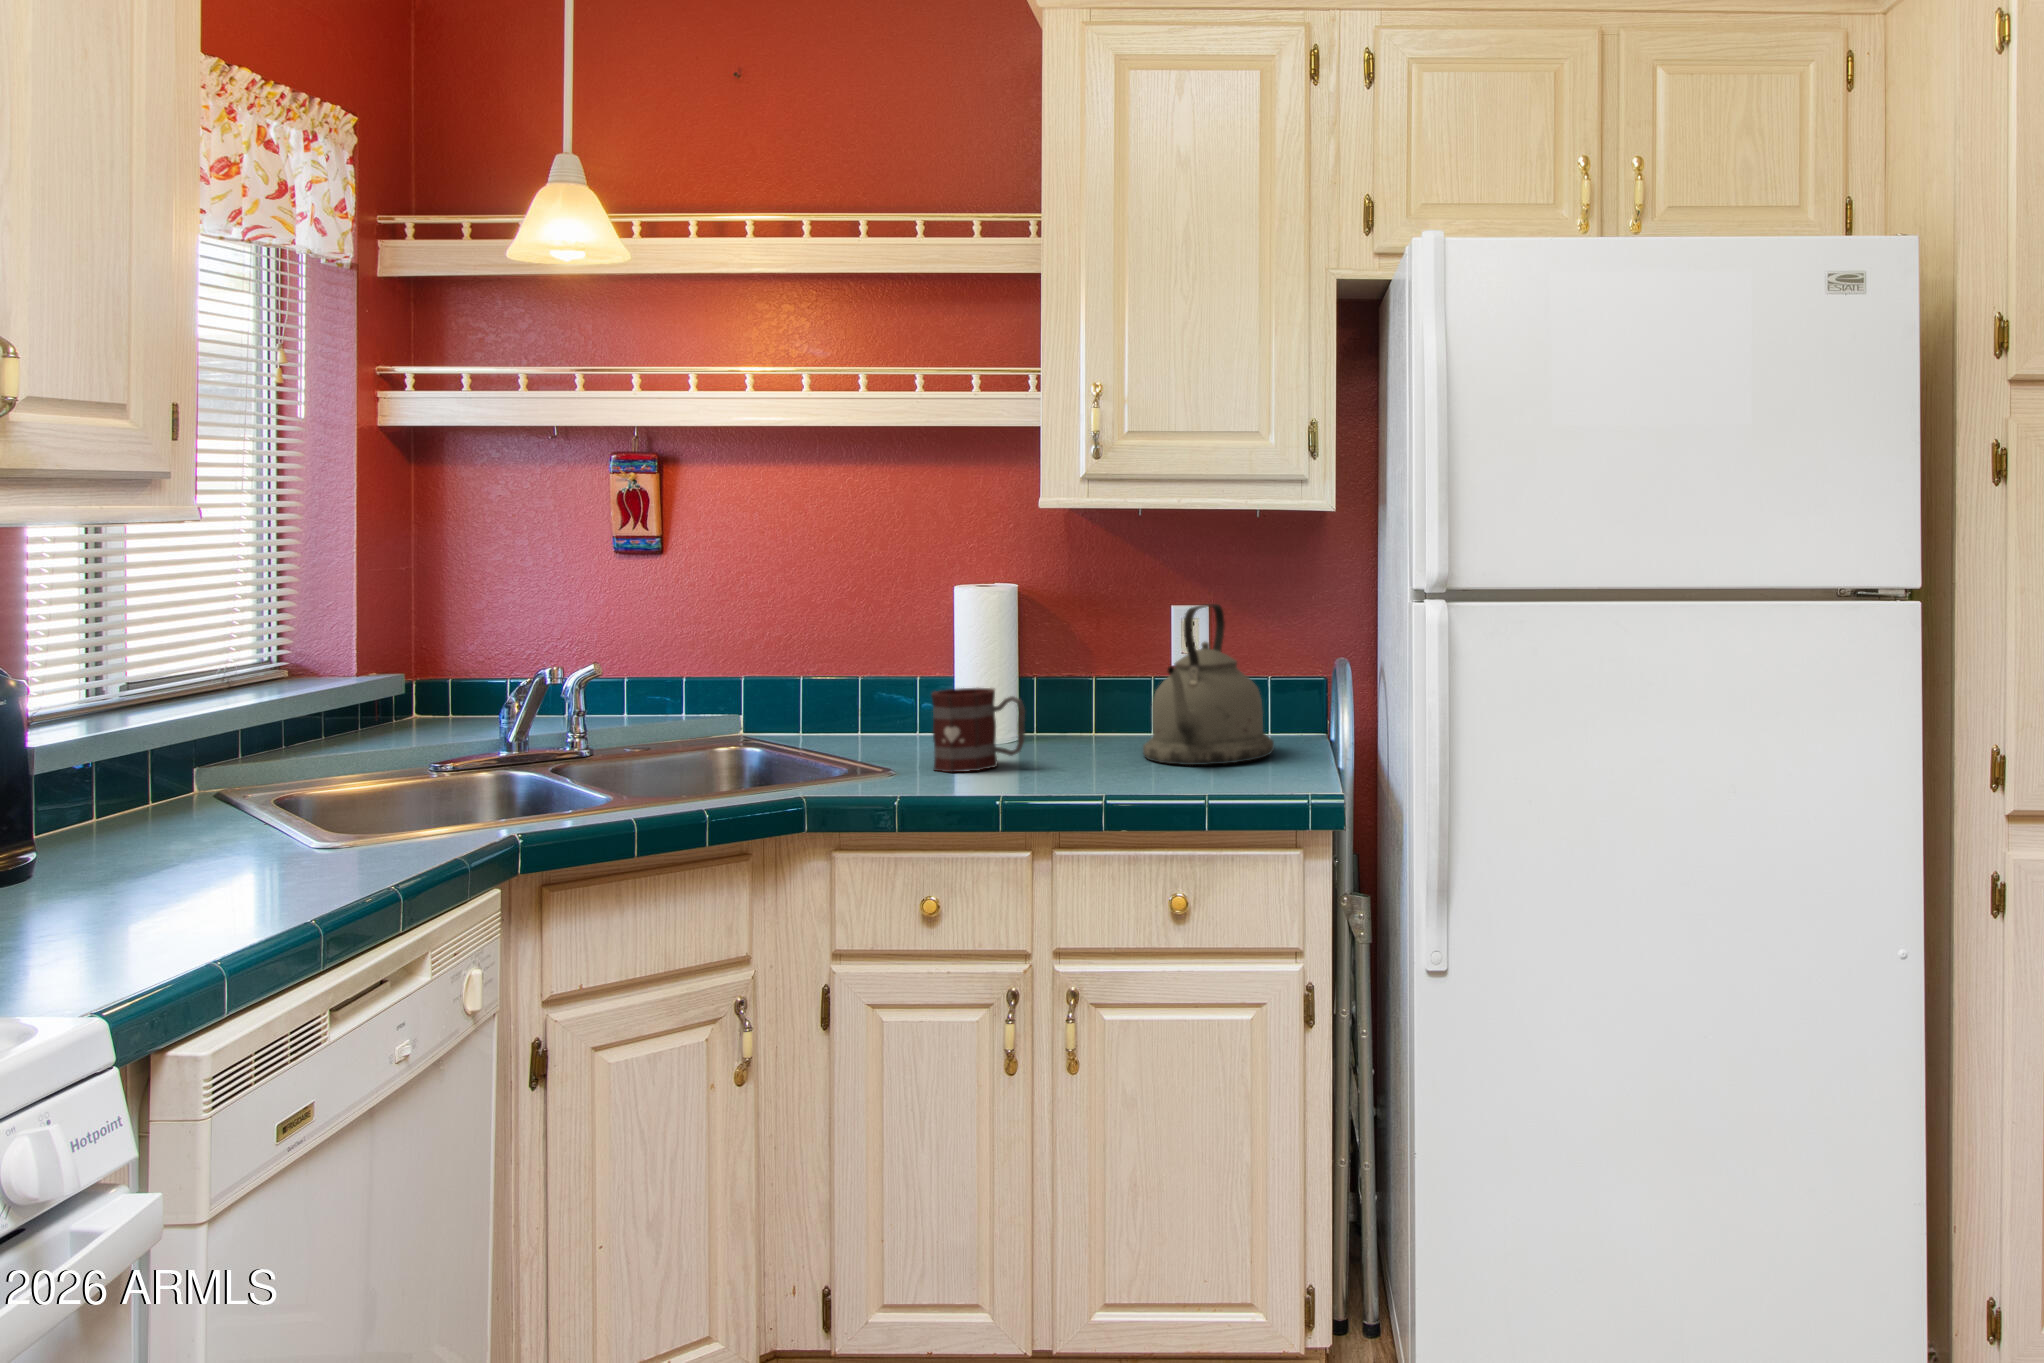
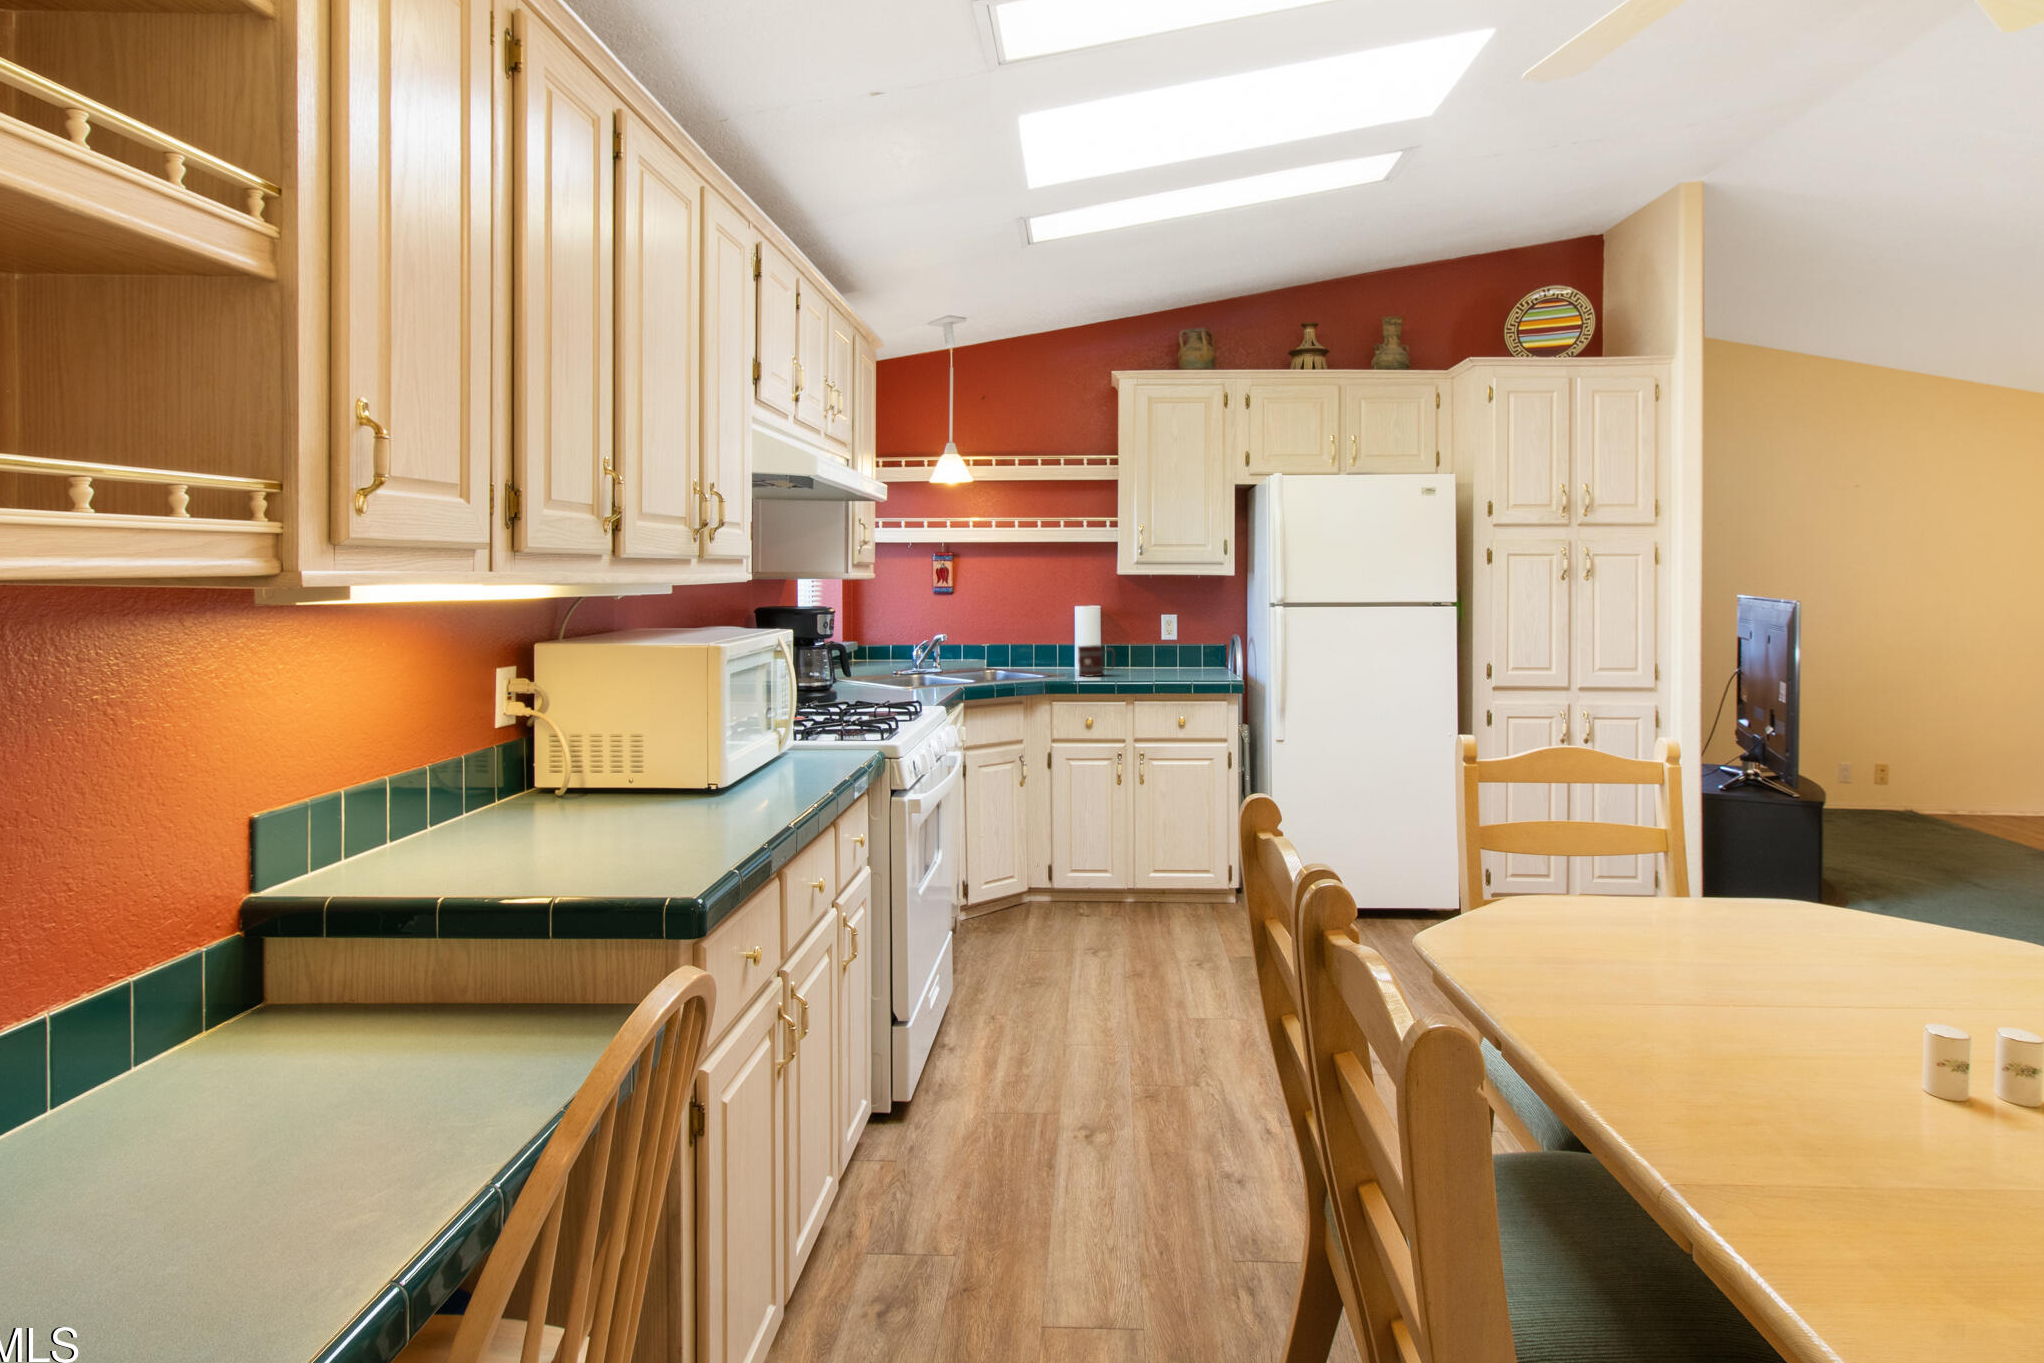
kettle: present [1143,604,1274,765] -> none [1158,613,1211,675]

